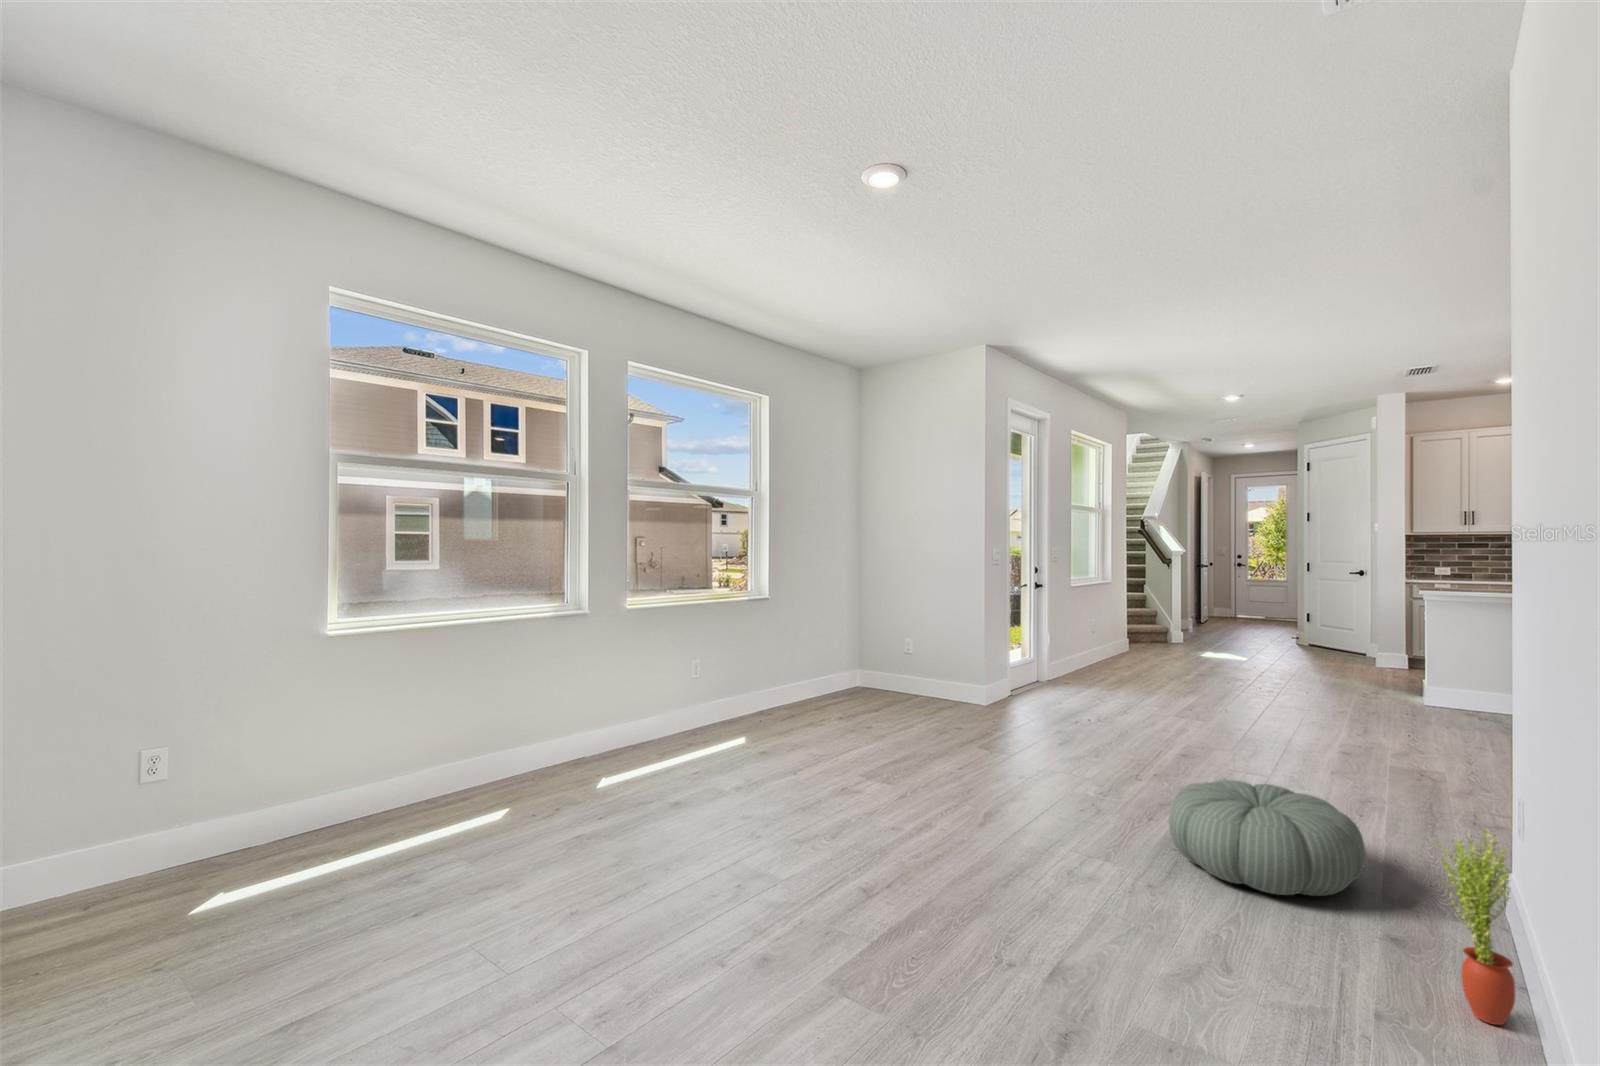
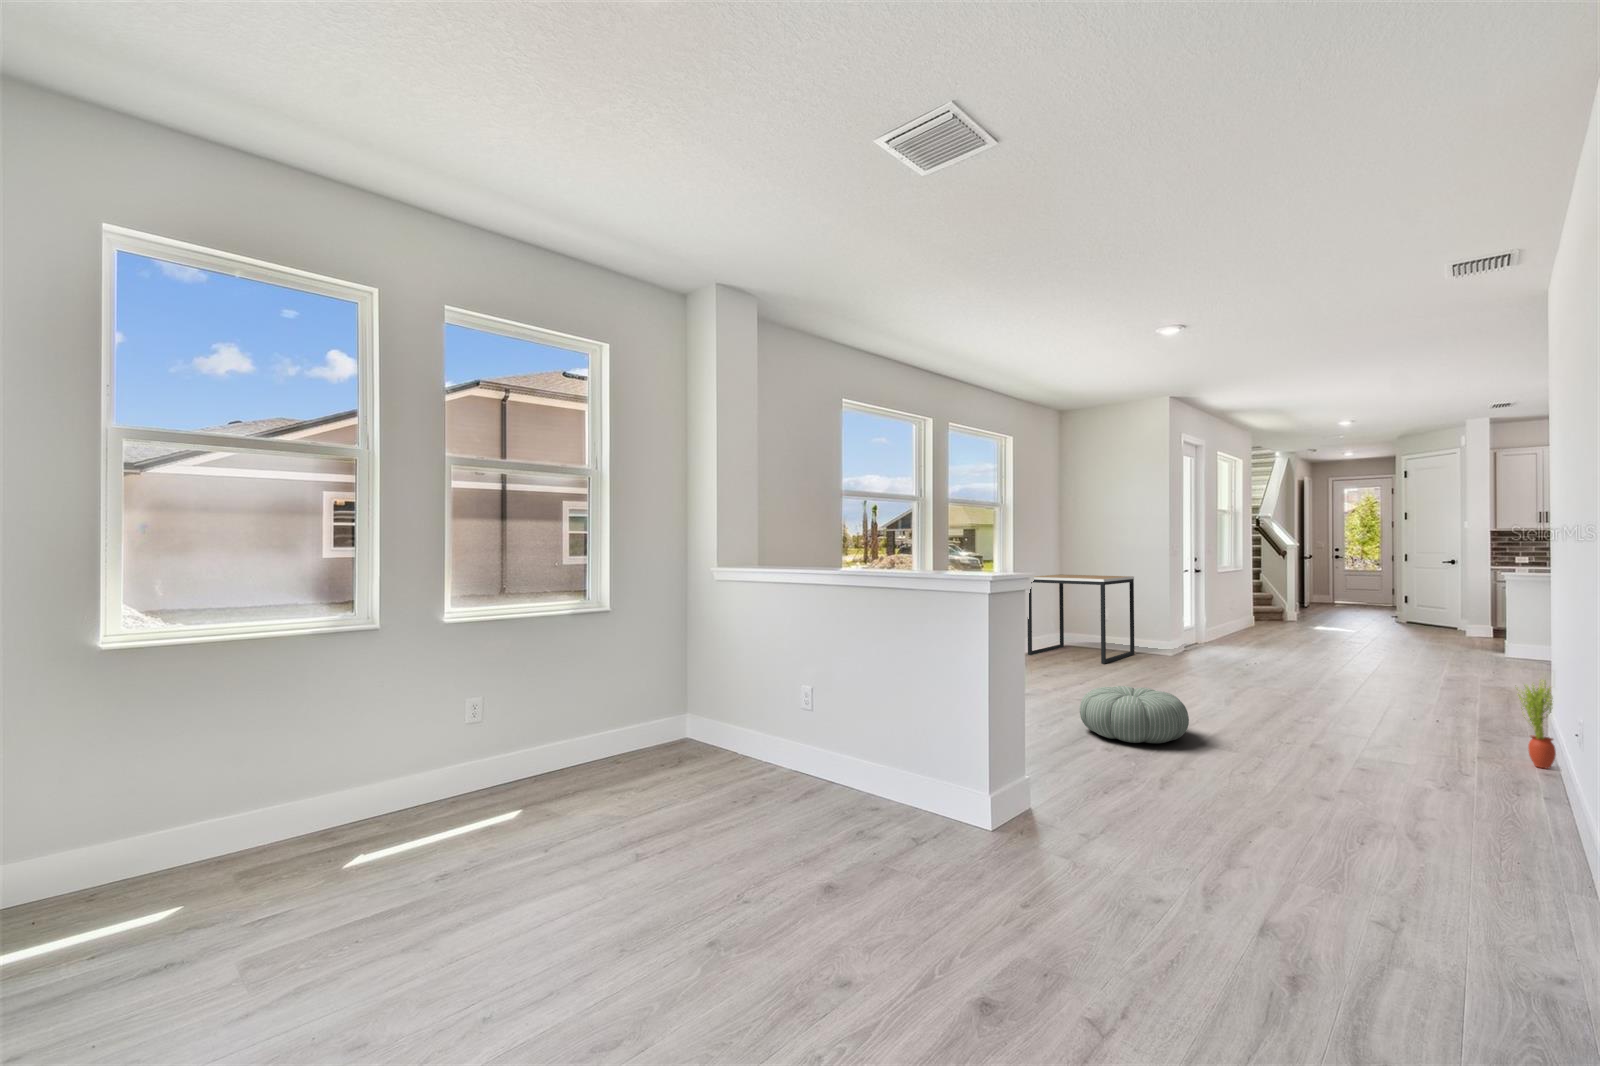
side table: none [789,589,939,721] -> present [1028,574,1134,664]
pouf: present [1169,780,1366,896] -> present [1080,686,1189,743]

